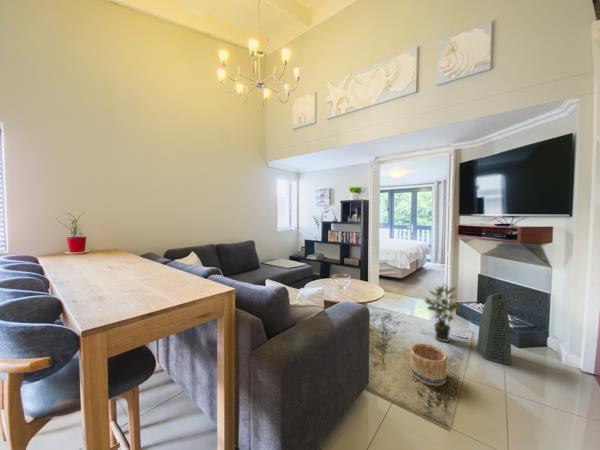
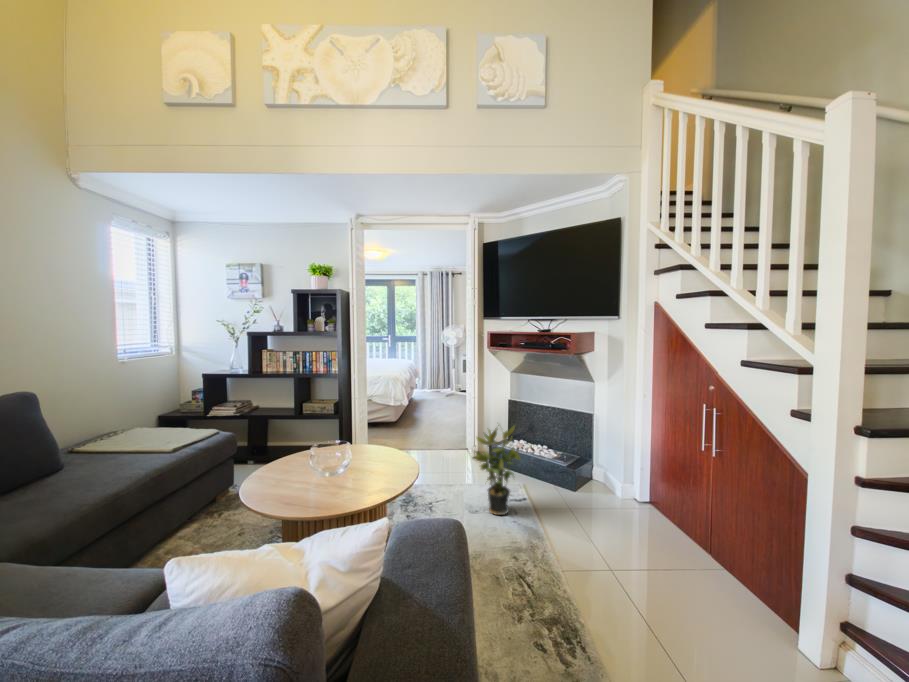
air purifier: present [478,293,511,365] -> none [542,424,585,524]
basket: present [410,344,447,386] -> none [492,534,550,609]

